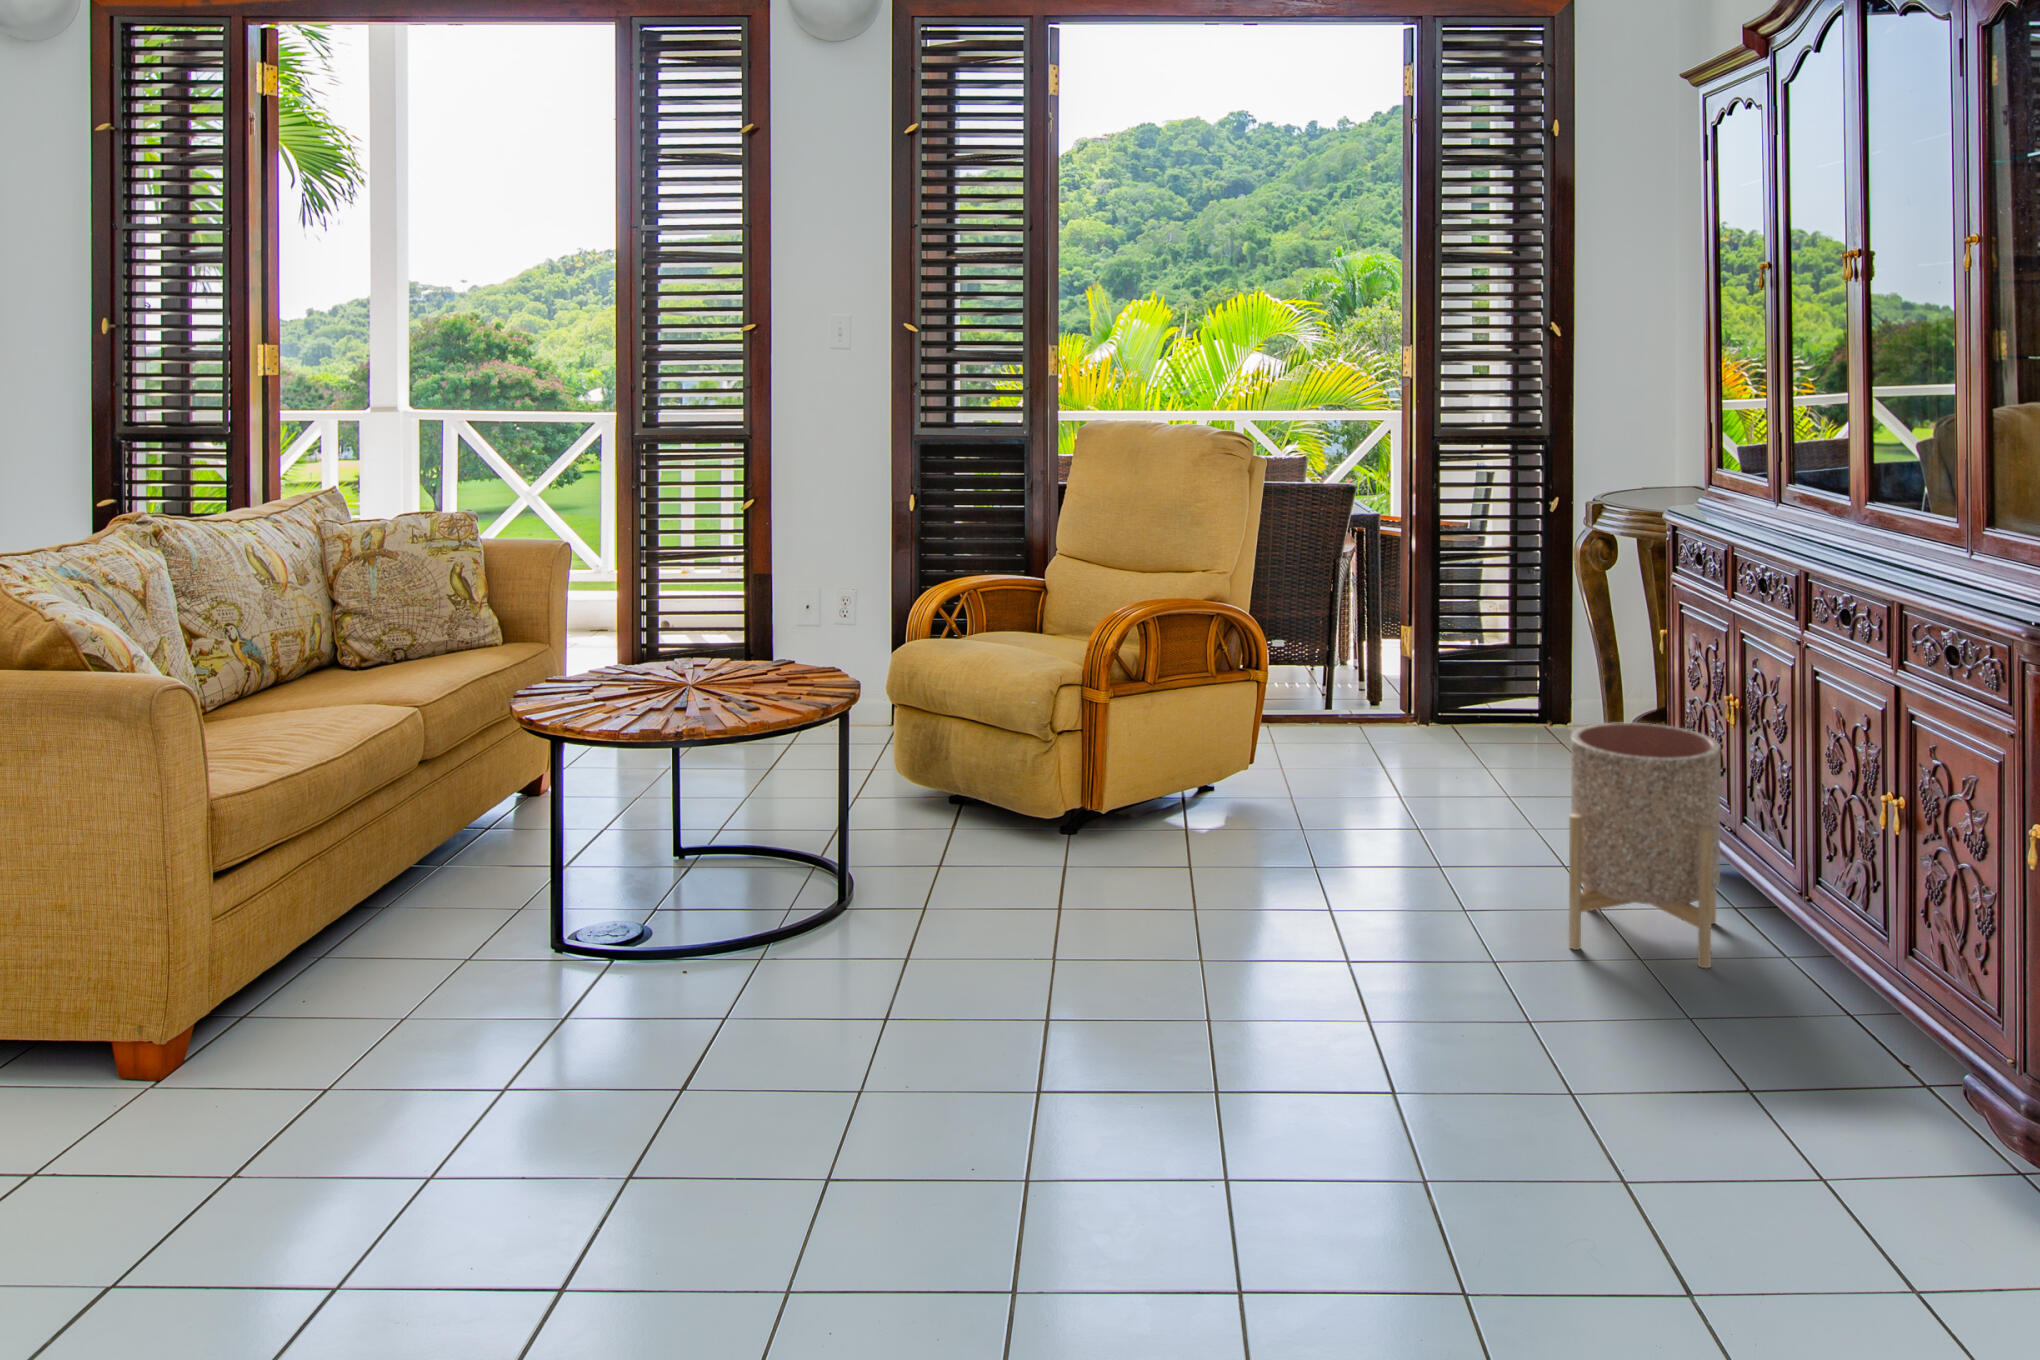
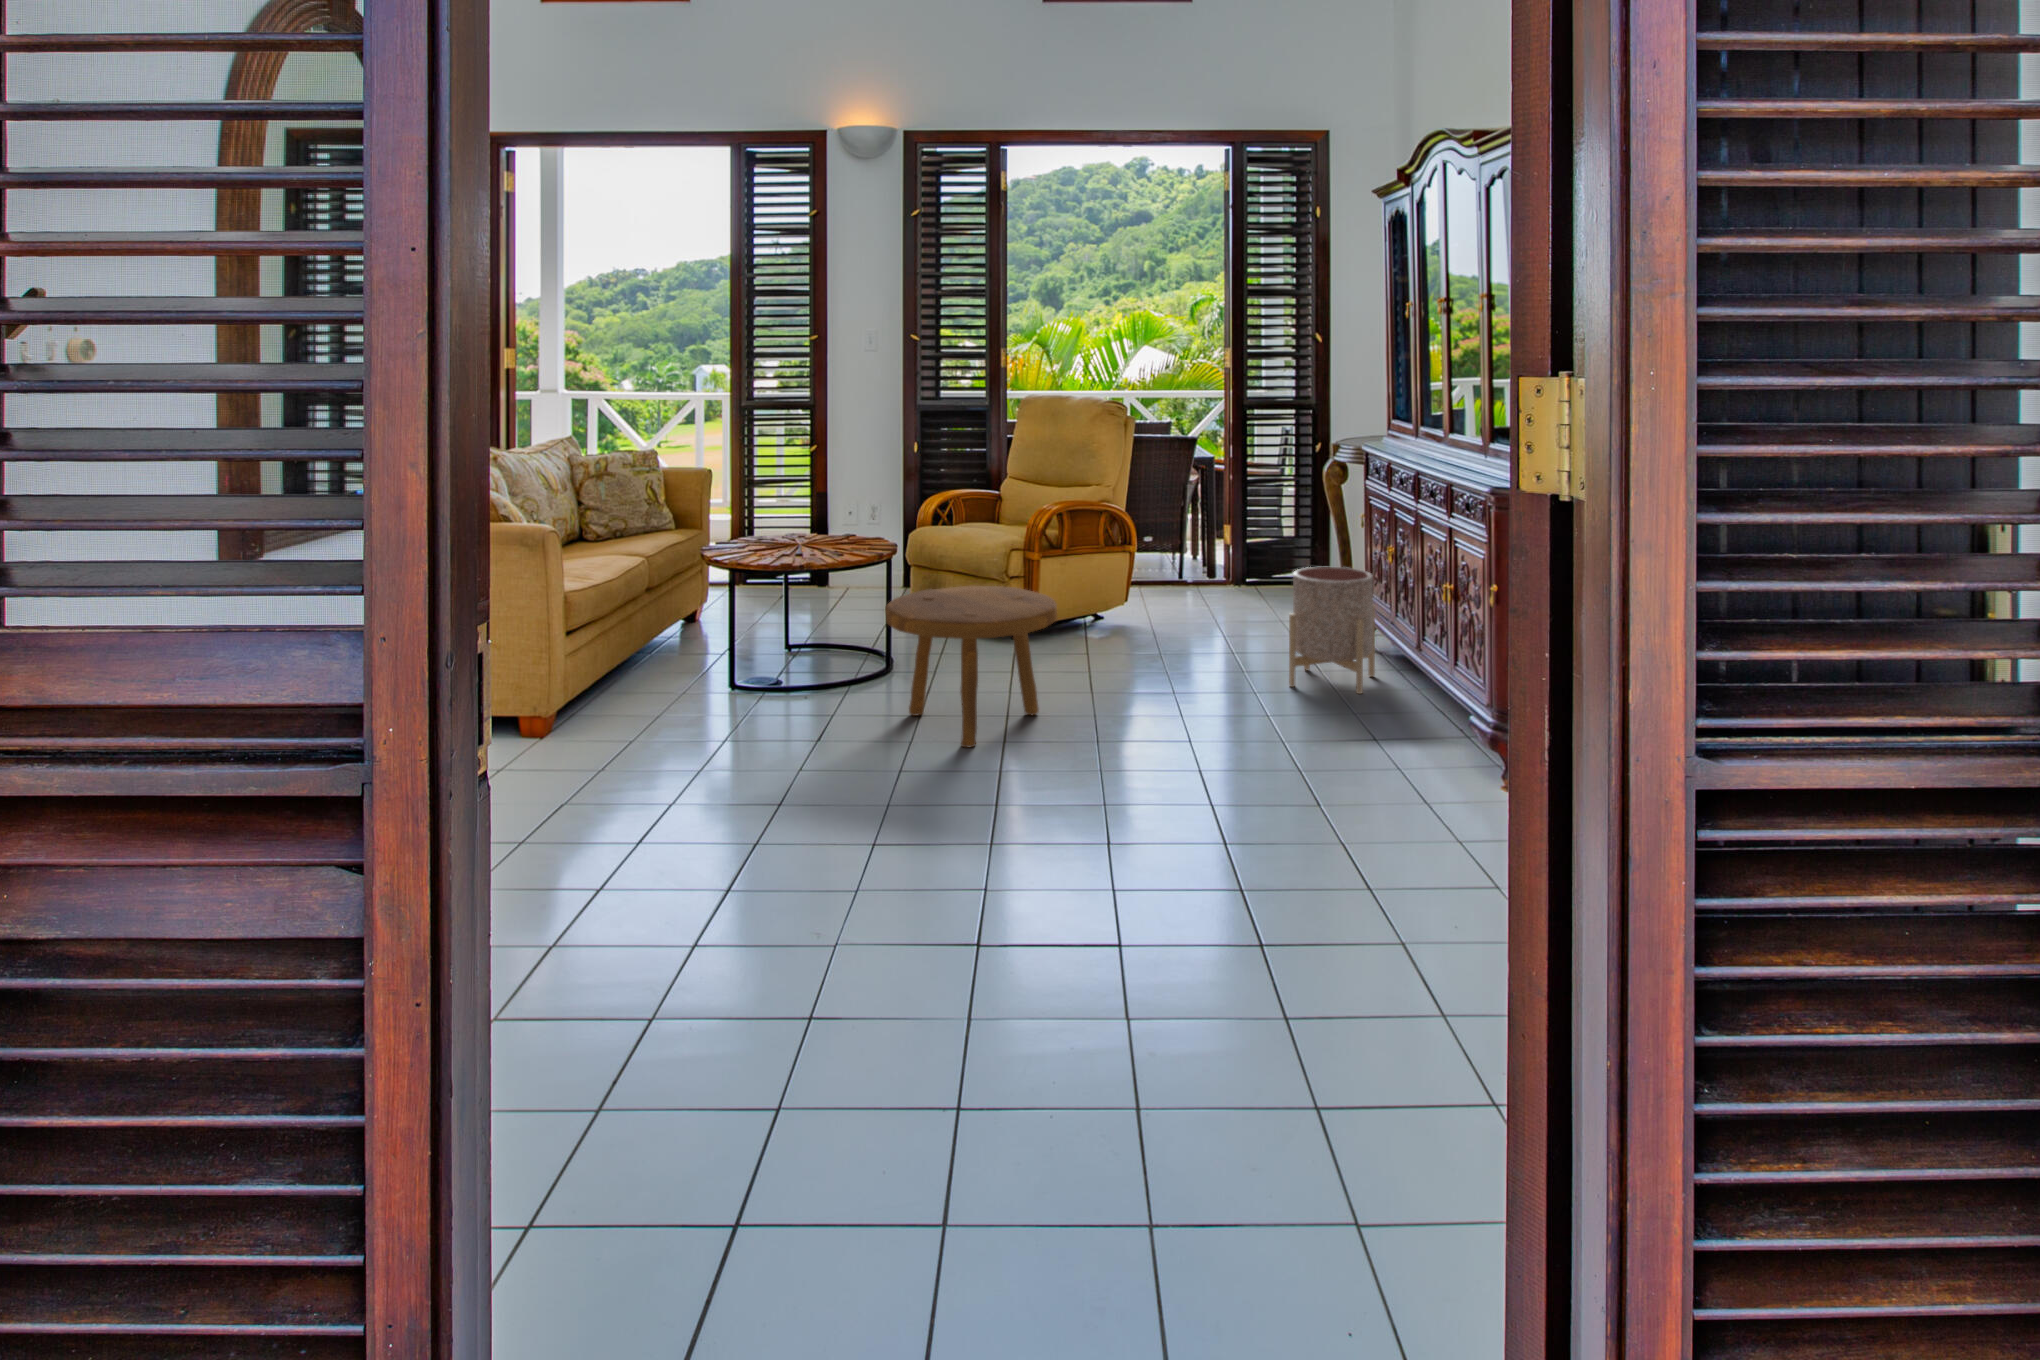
footstool: none [813,772,1151,1127] -> present [885,586,1057,748]

